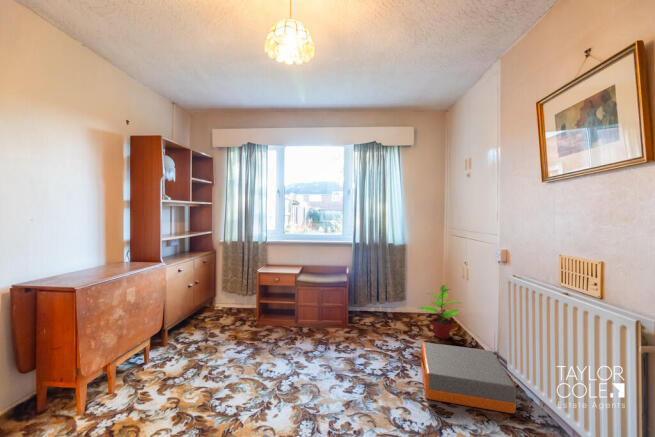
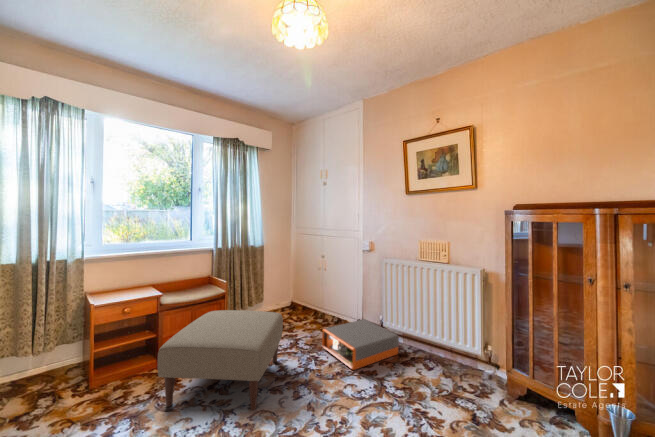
potted plant: present [418,285,461,339] -> none [289,277,327,325]
ottoman: none [269,295,374,382] -> present [157,310,283,410]

